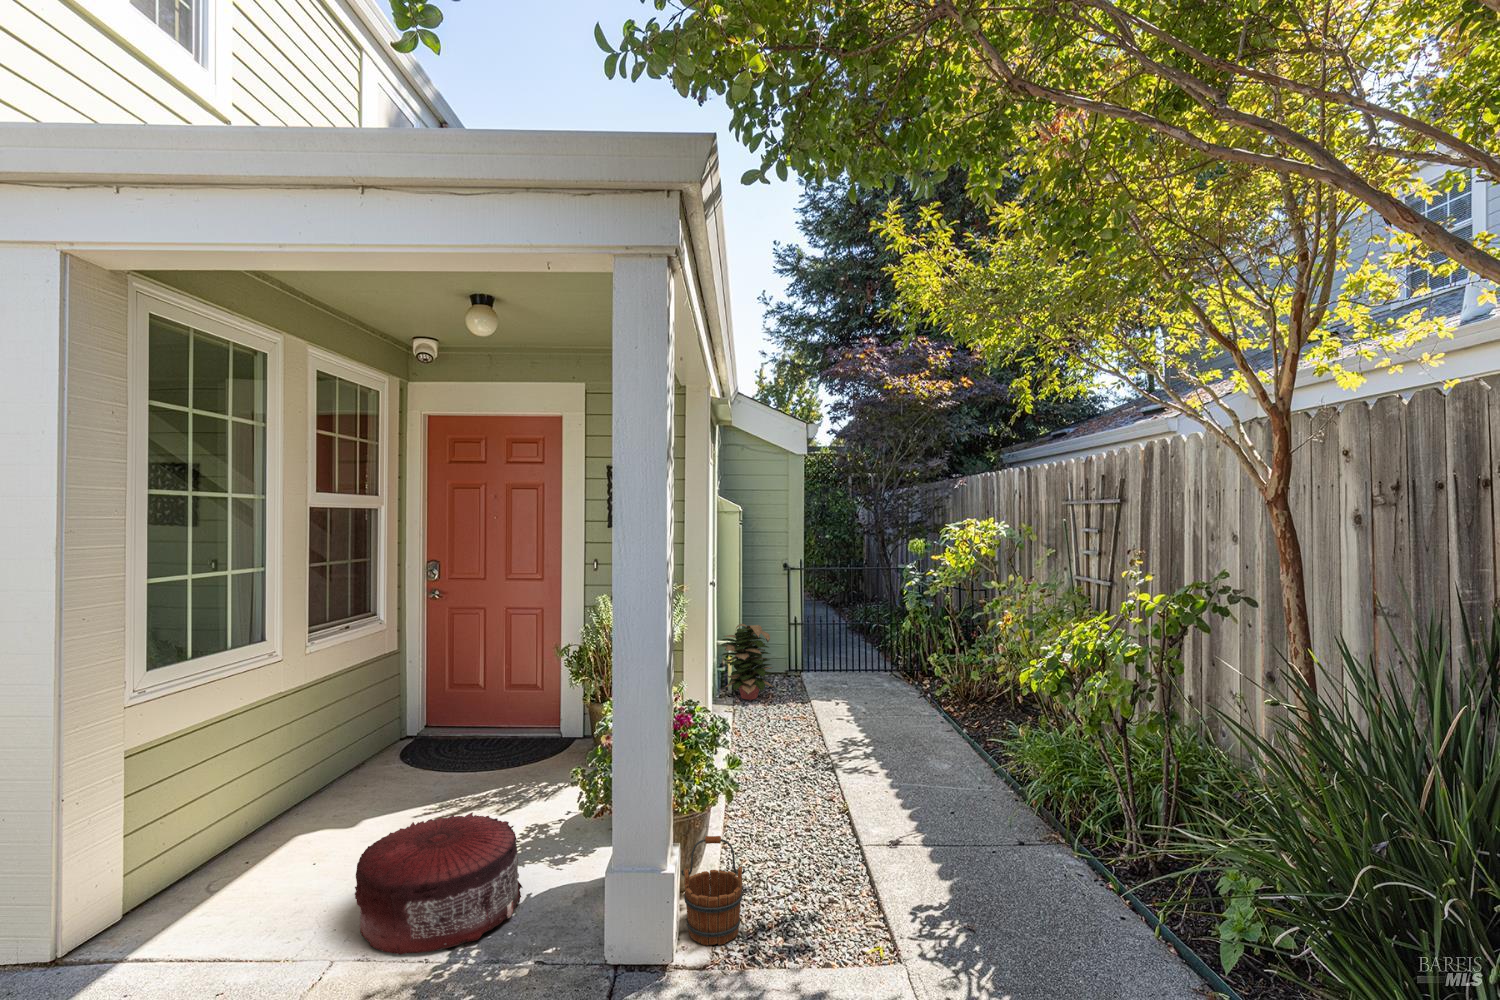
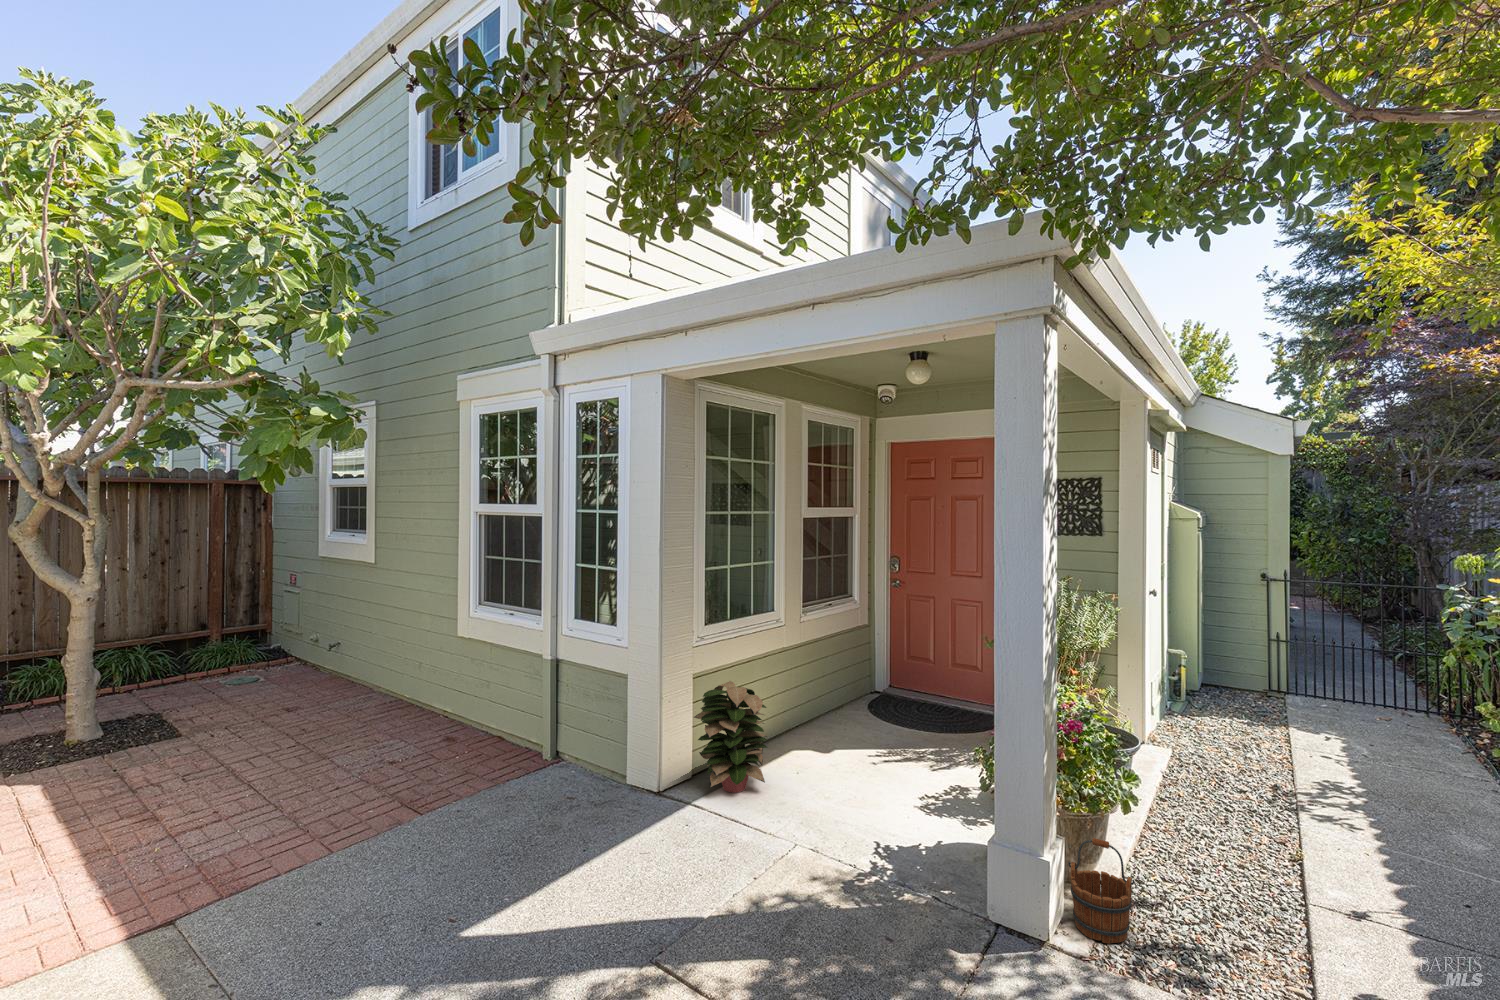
decorative plant: present [721,624,774,700] -> present [694,681,767,793]
pouf: present [355,812,523,955] -> none [812,761,936,864]

